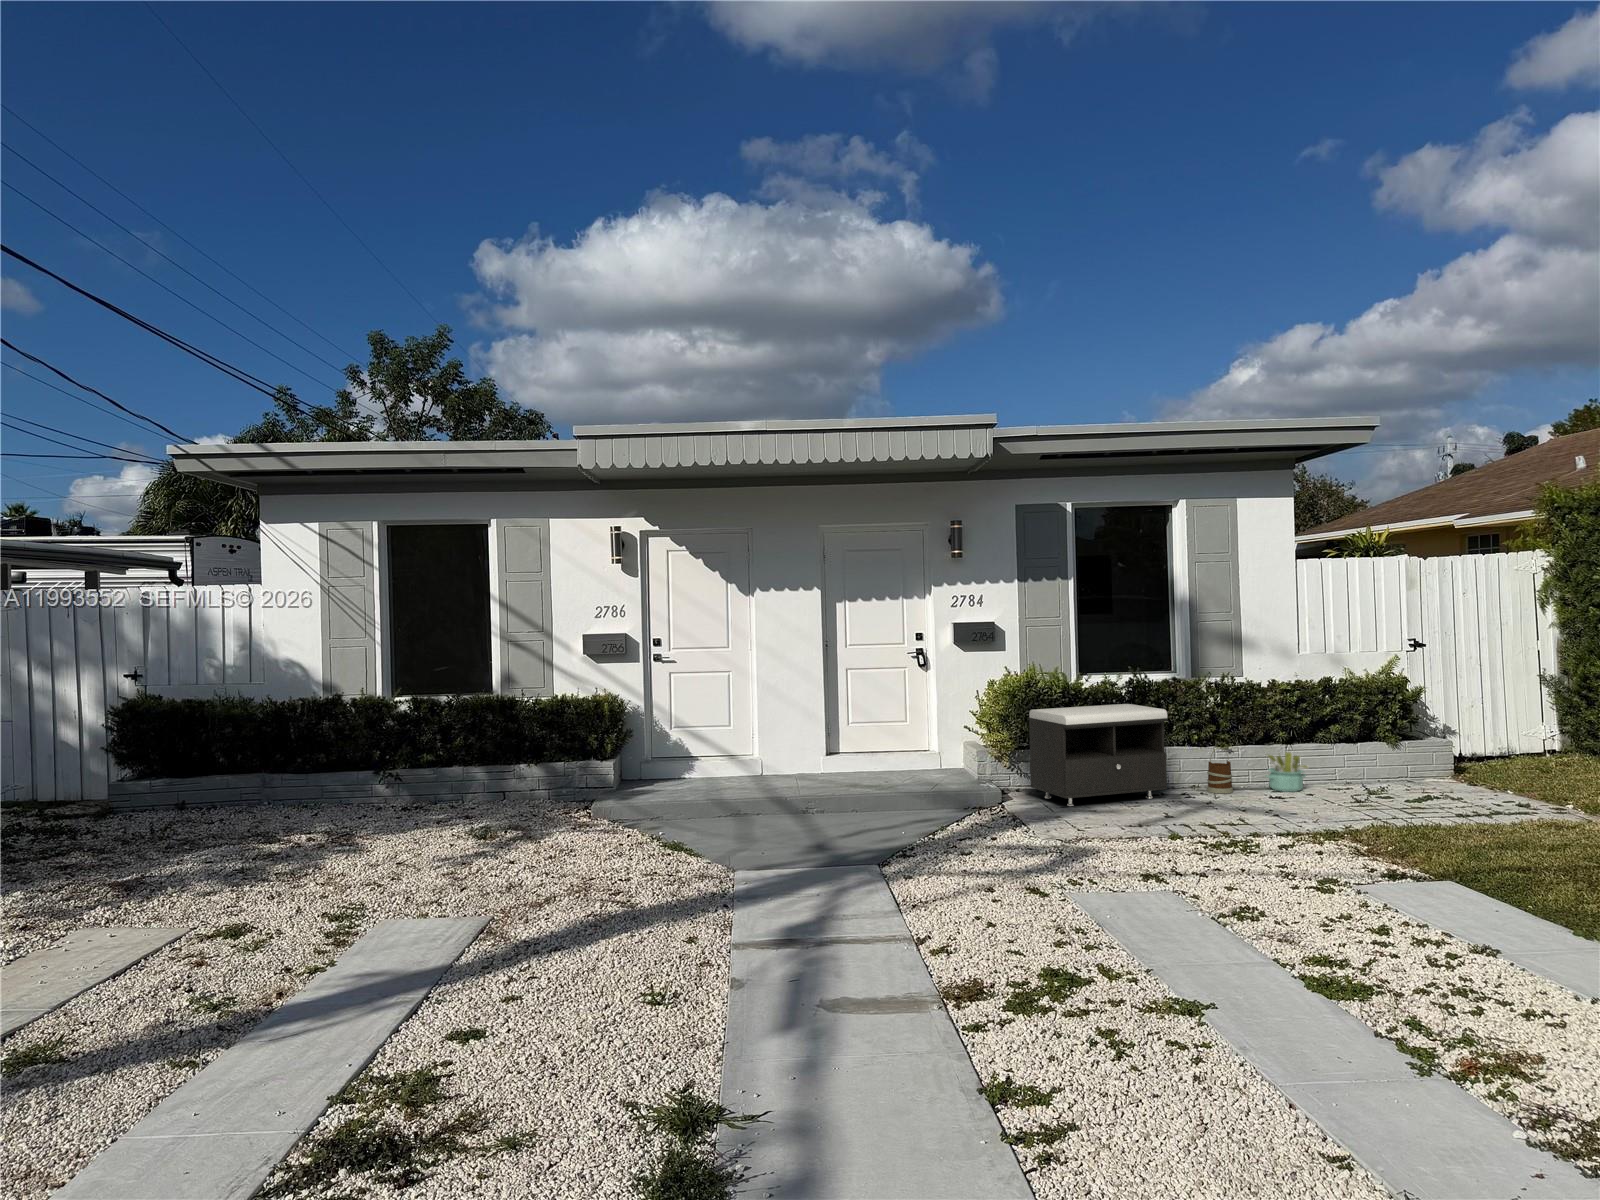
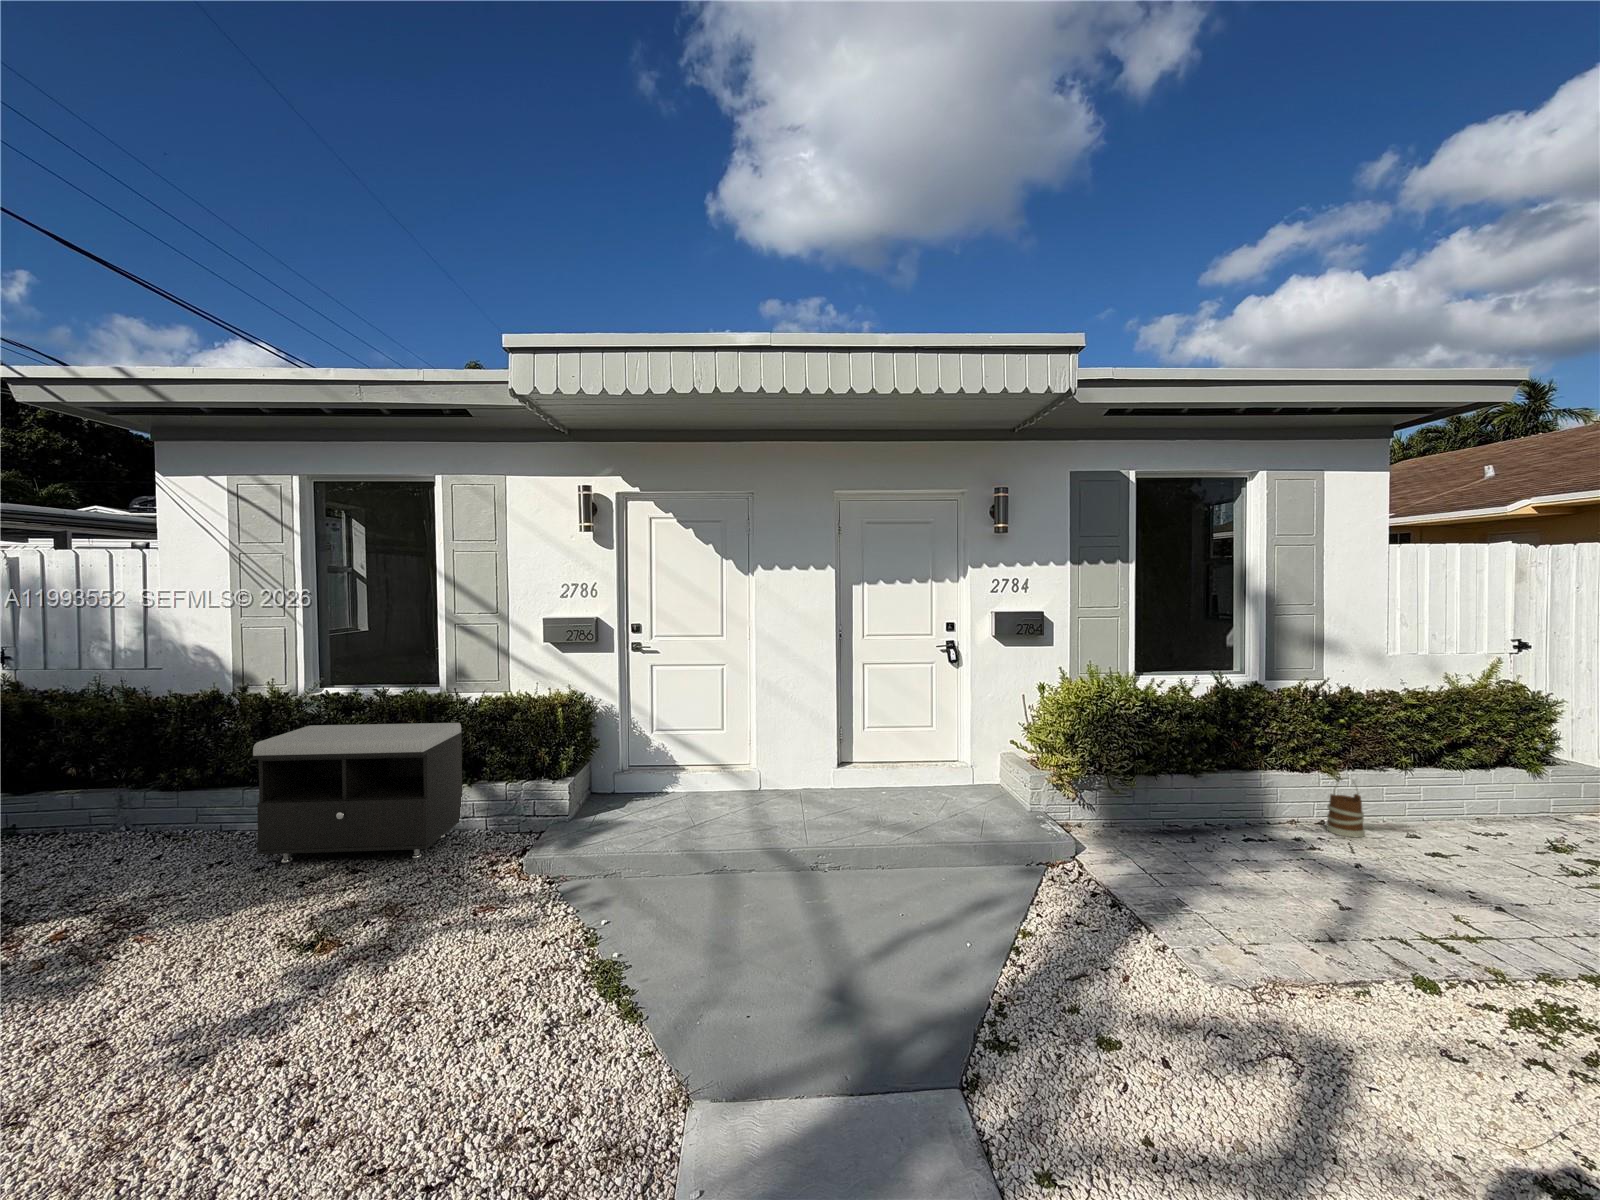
storage bench: present [1029,704,1168,806] -> present [253,723,462,863]
decorative plant: present [1266,752,1309,792] -> none [1393,781,1454,836]

